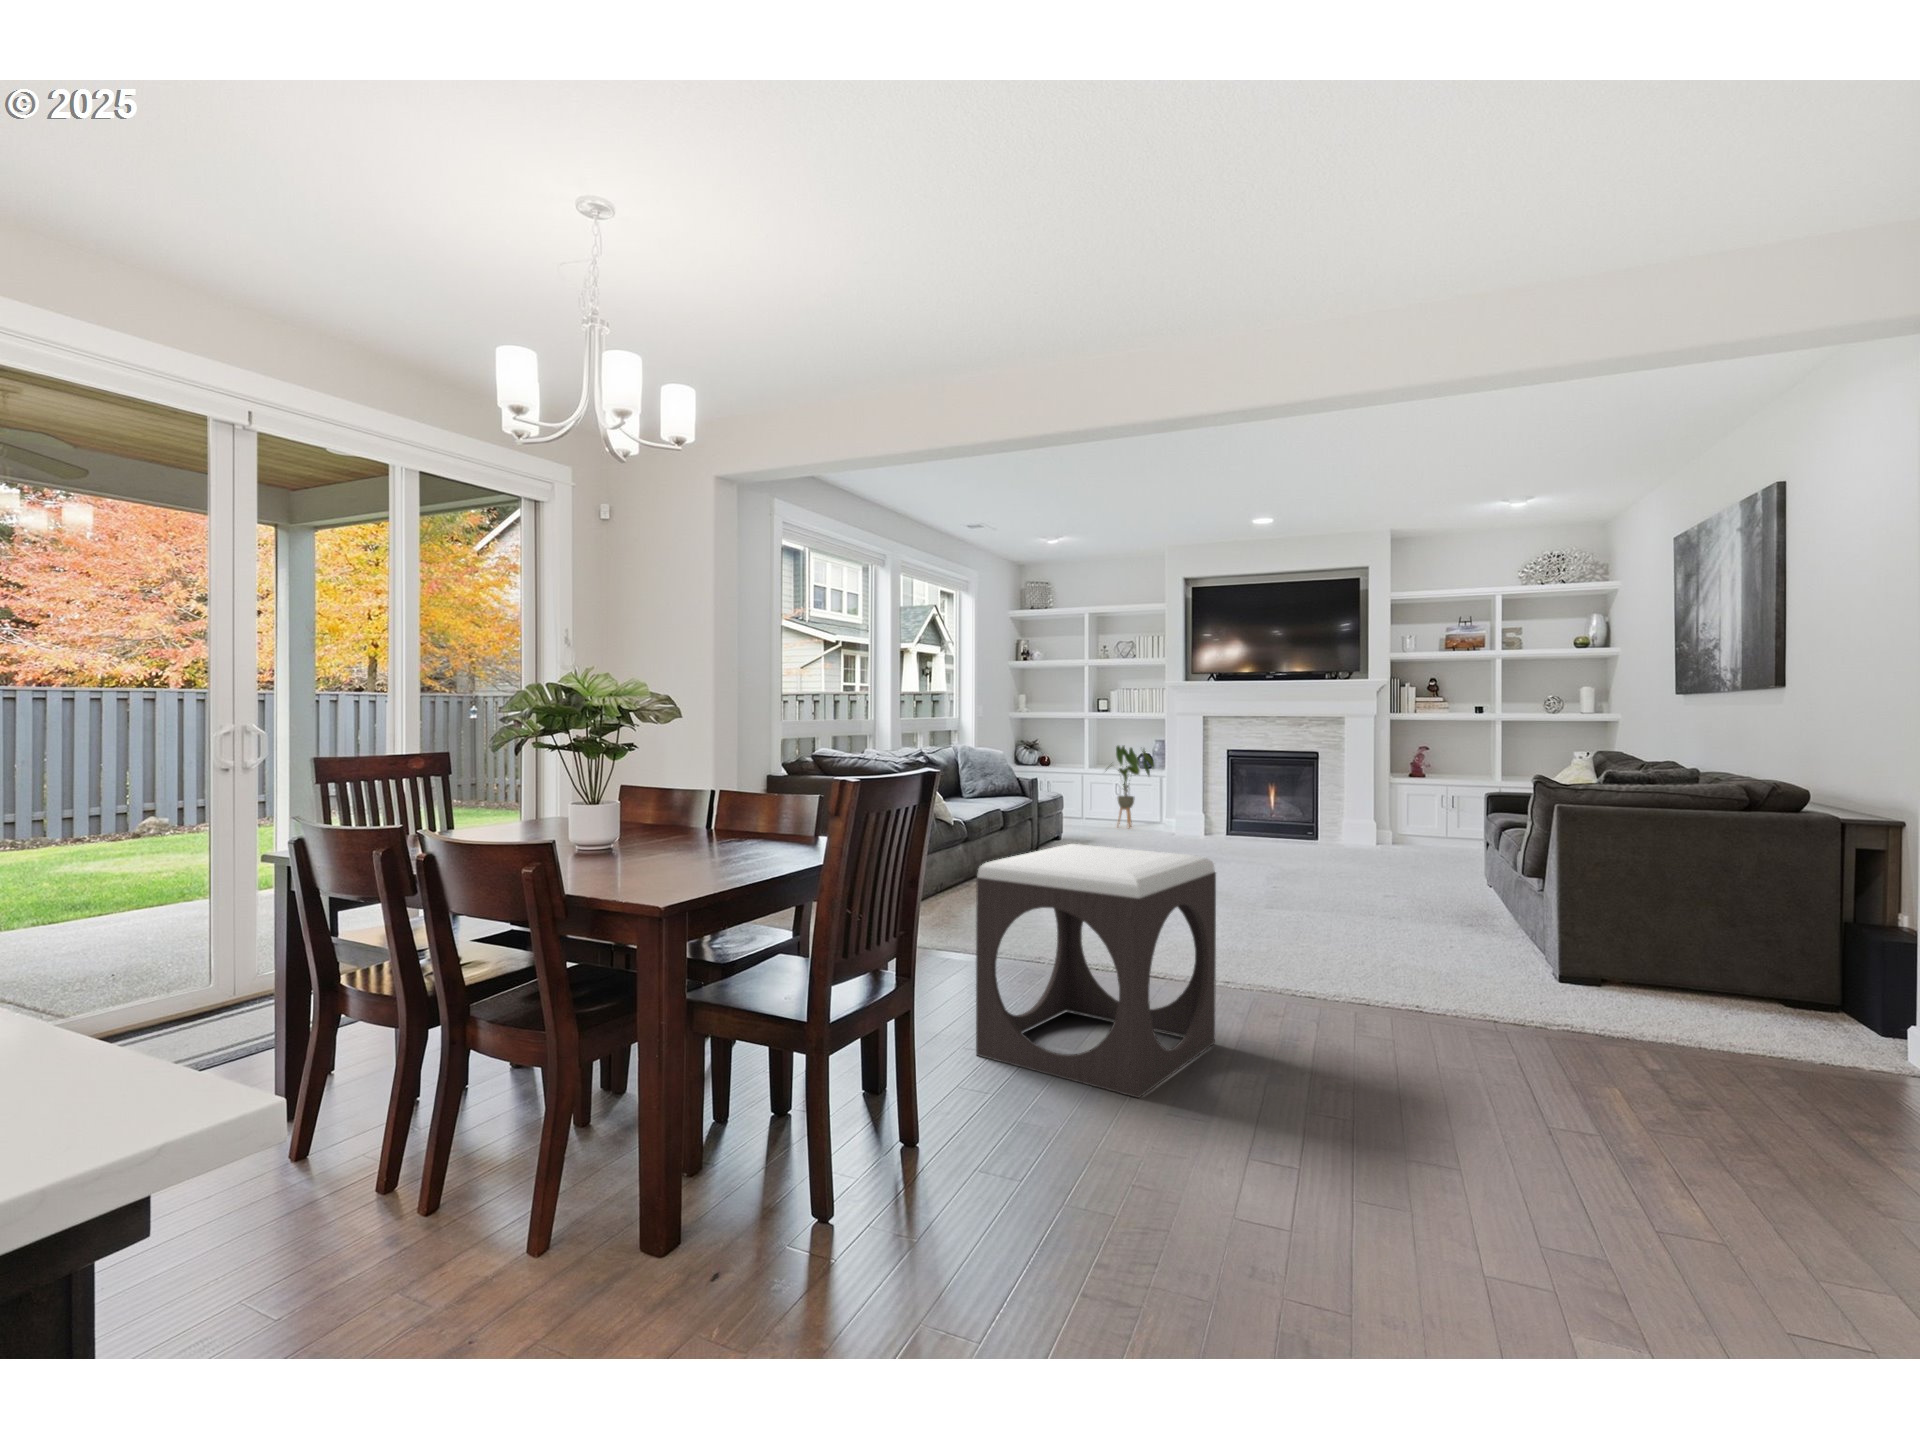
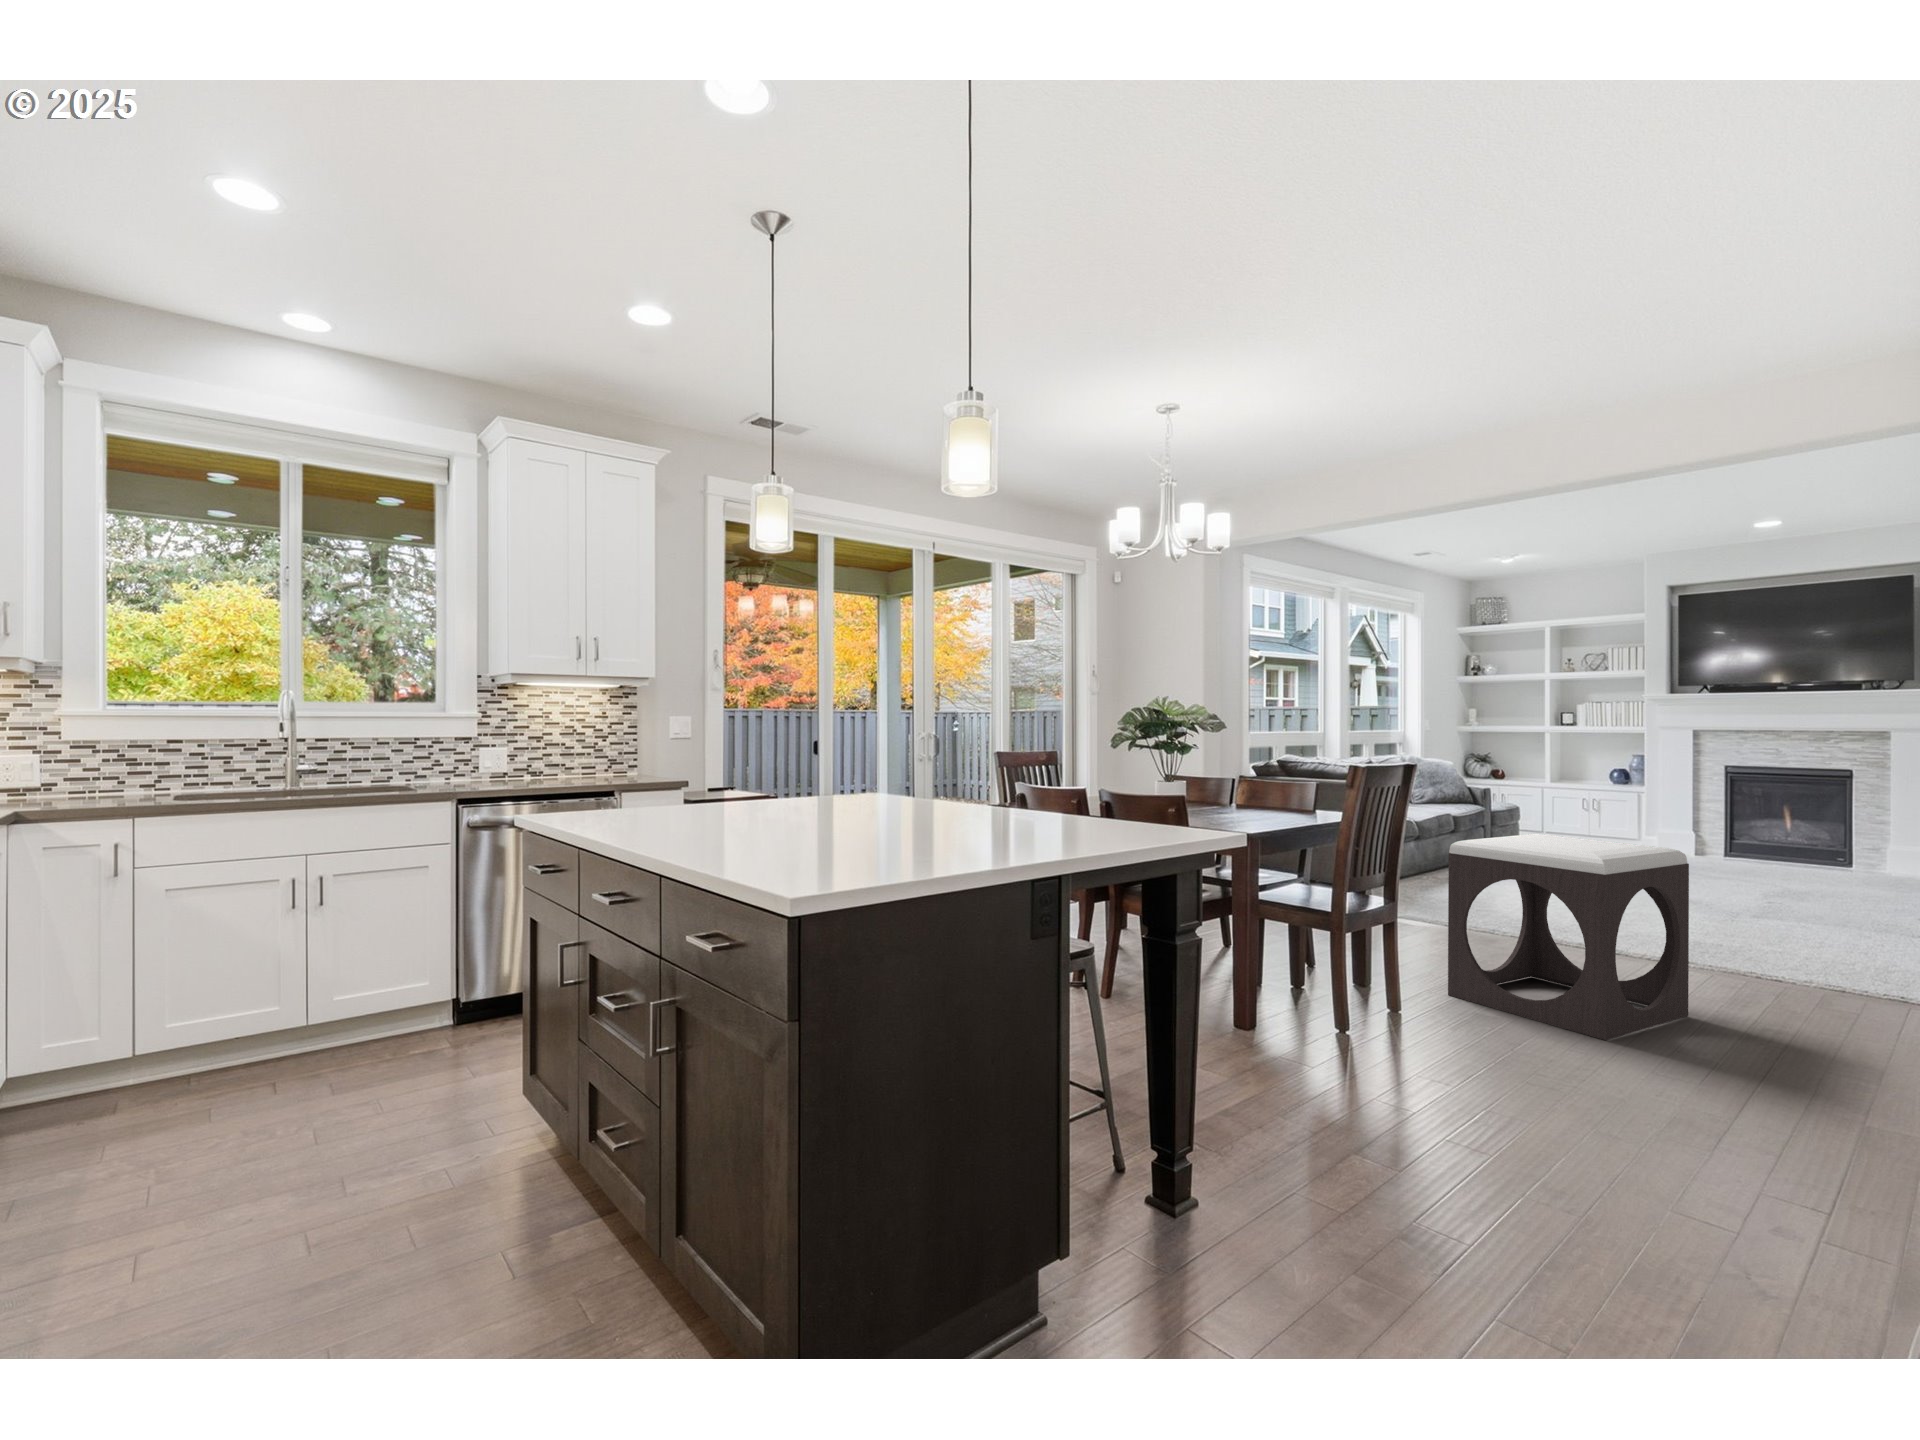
house plant: present [1106,746,1153,827] -> none [1566,759,1629,843]

